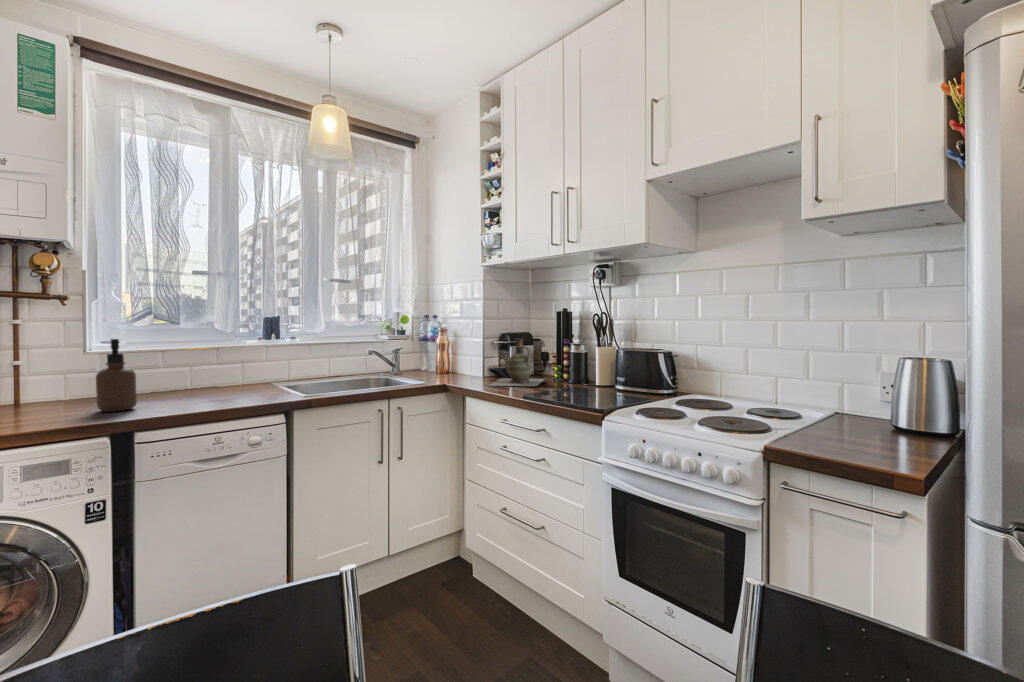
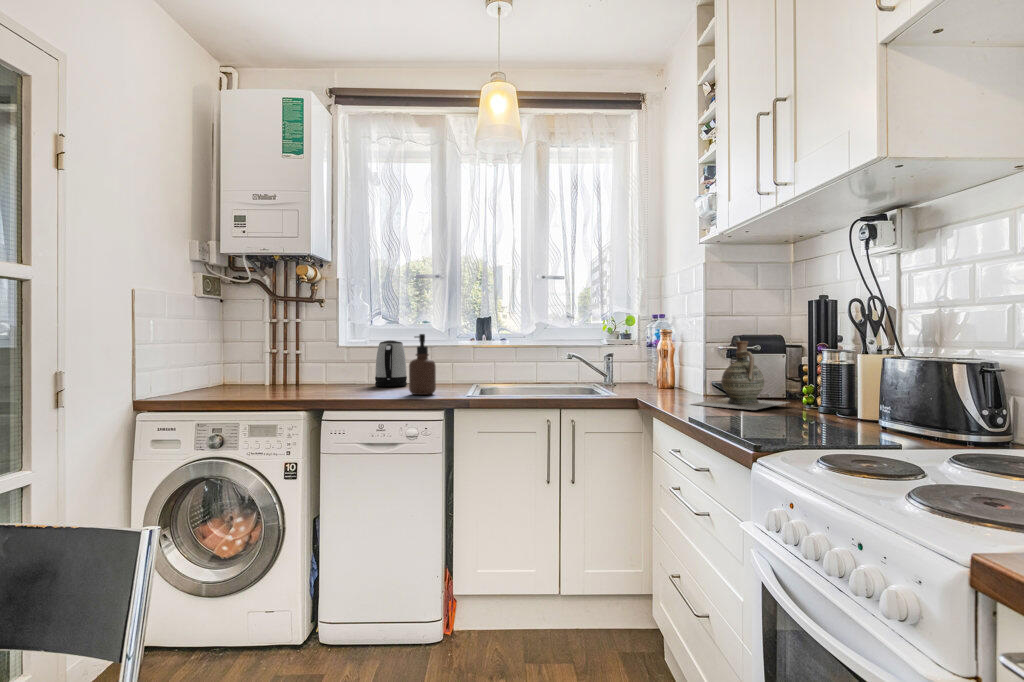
soap dispenser: present [96,339,137,412] -> present [409,334,436,395]
kettle: none [153,342,194,394] -> present [375,340,407,387]

